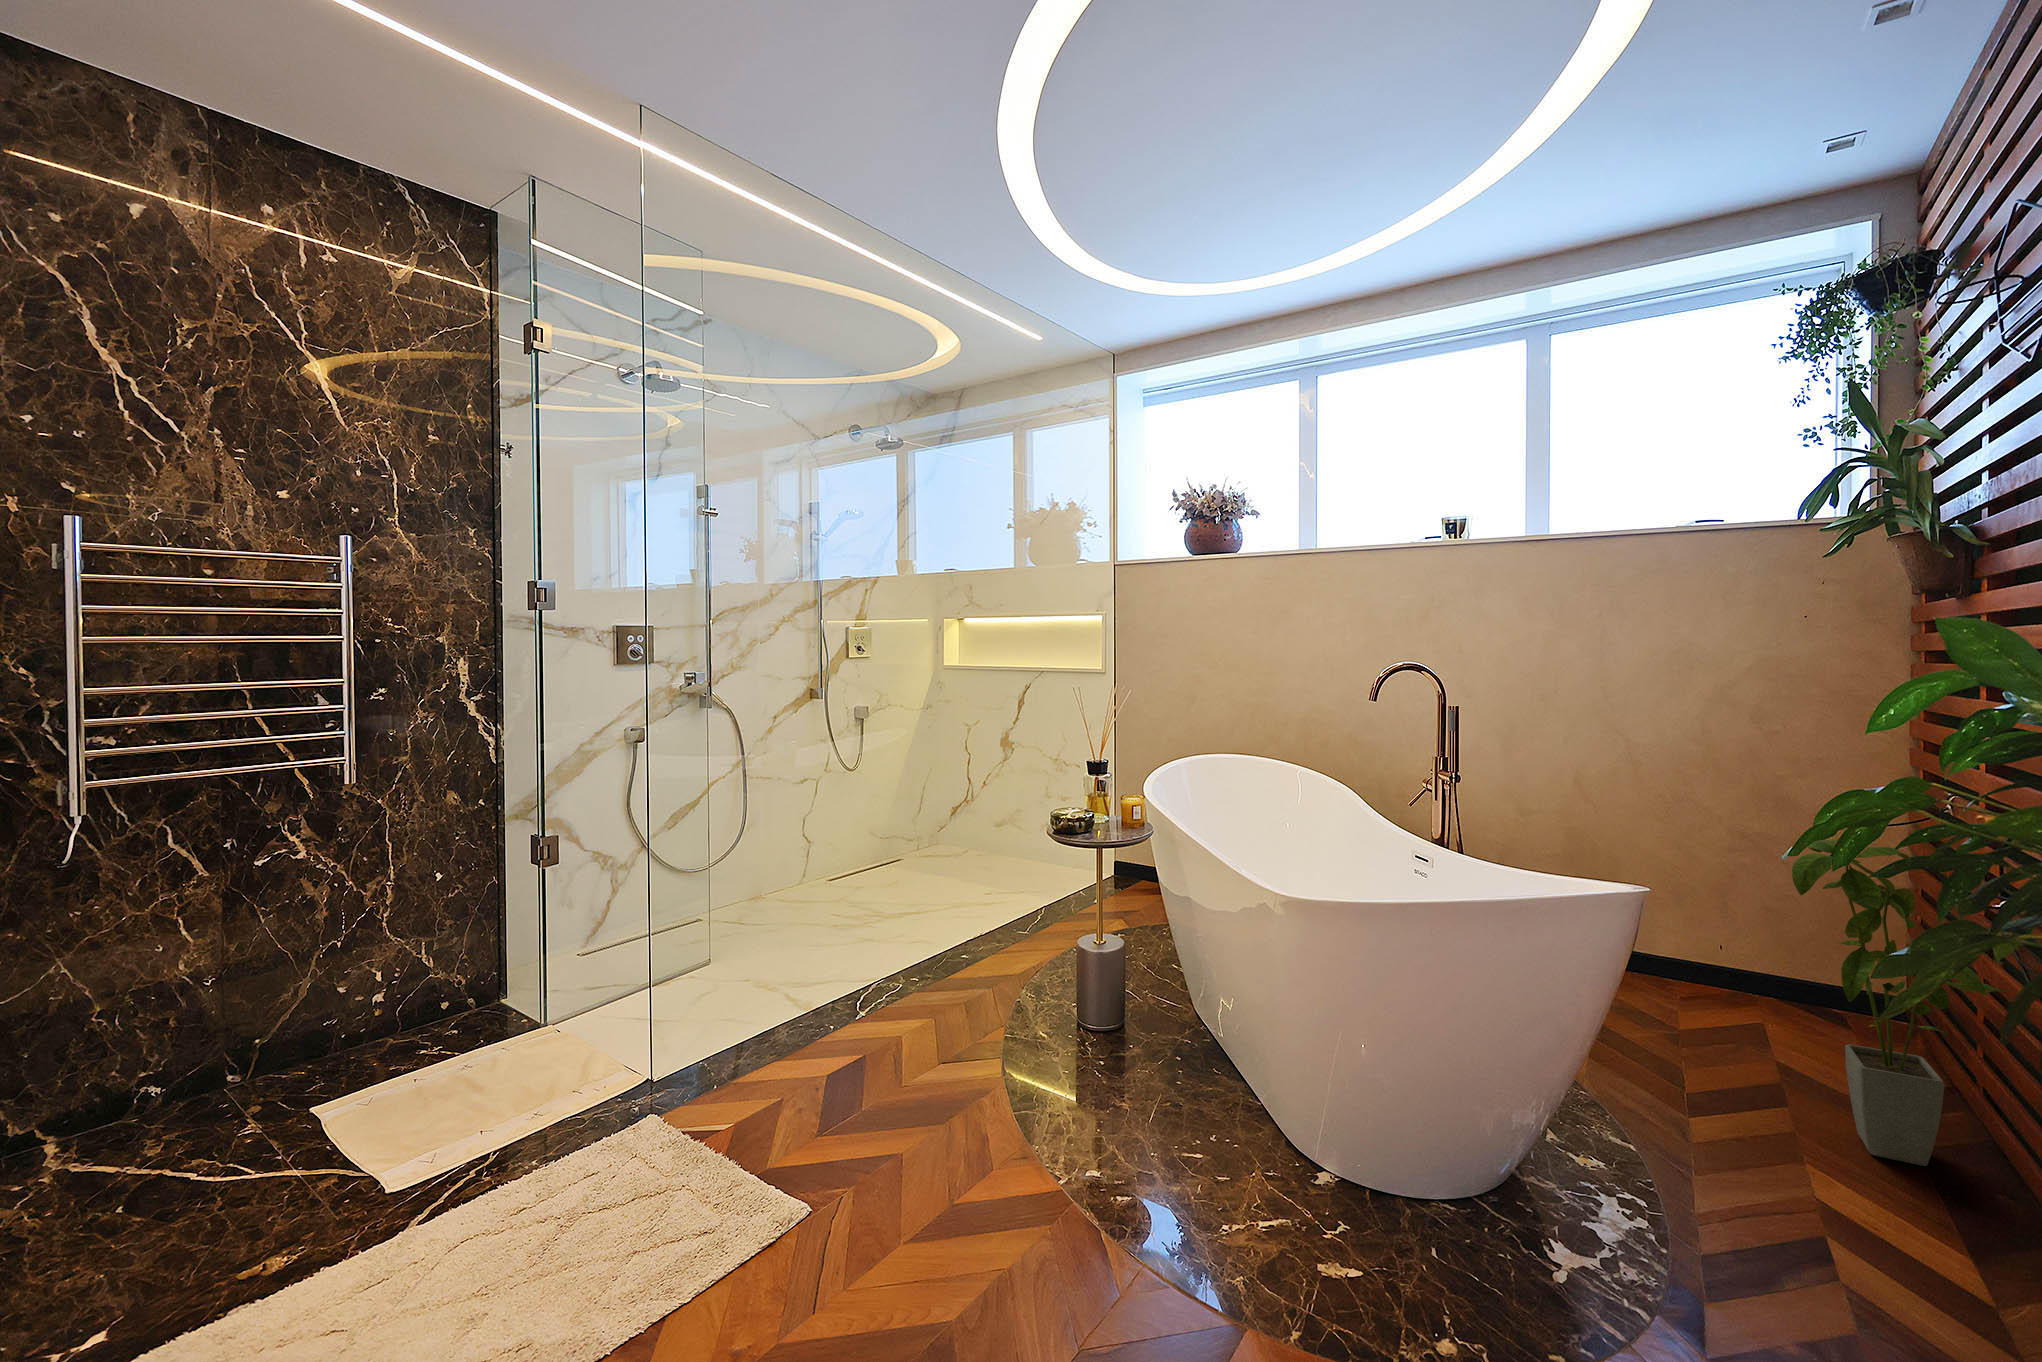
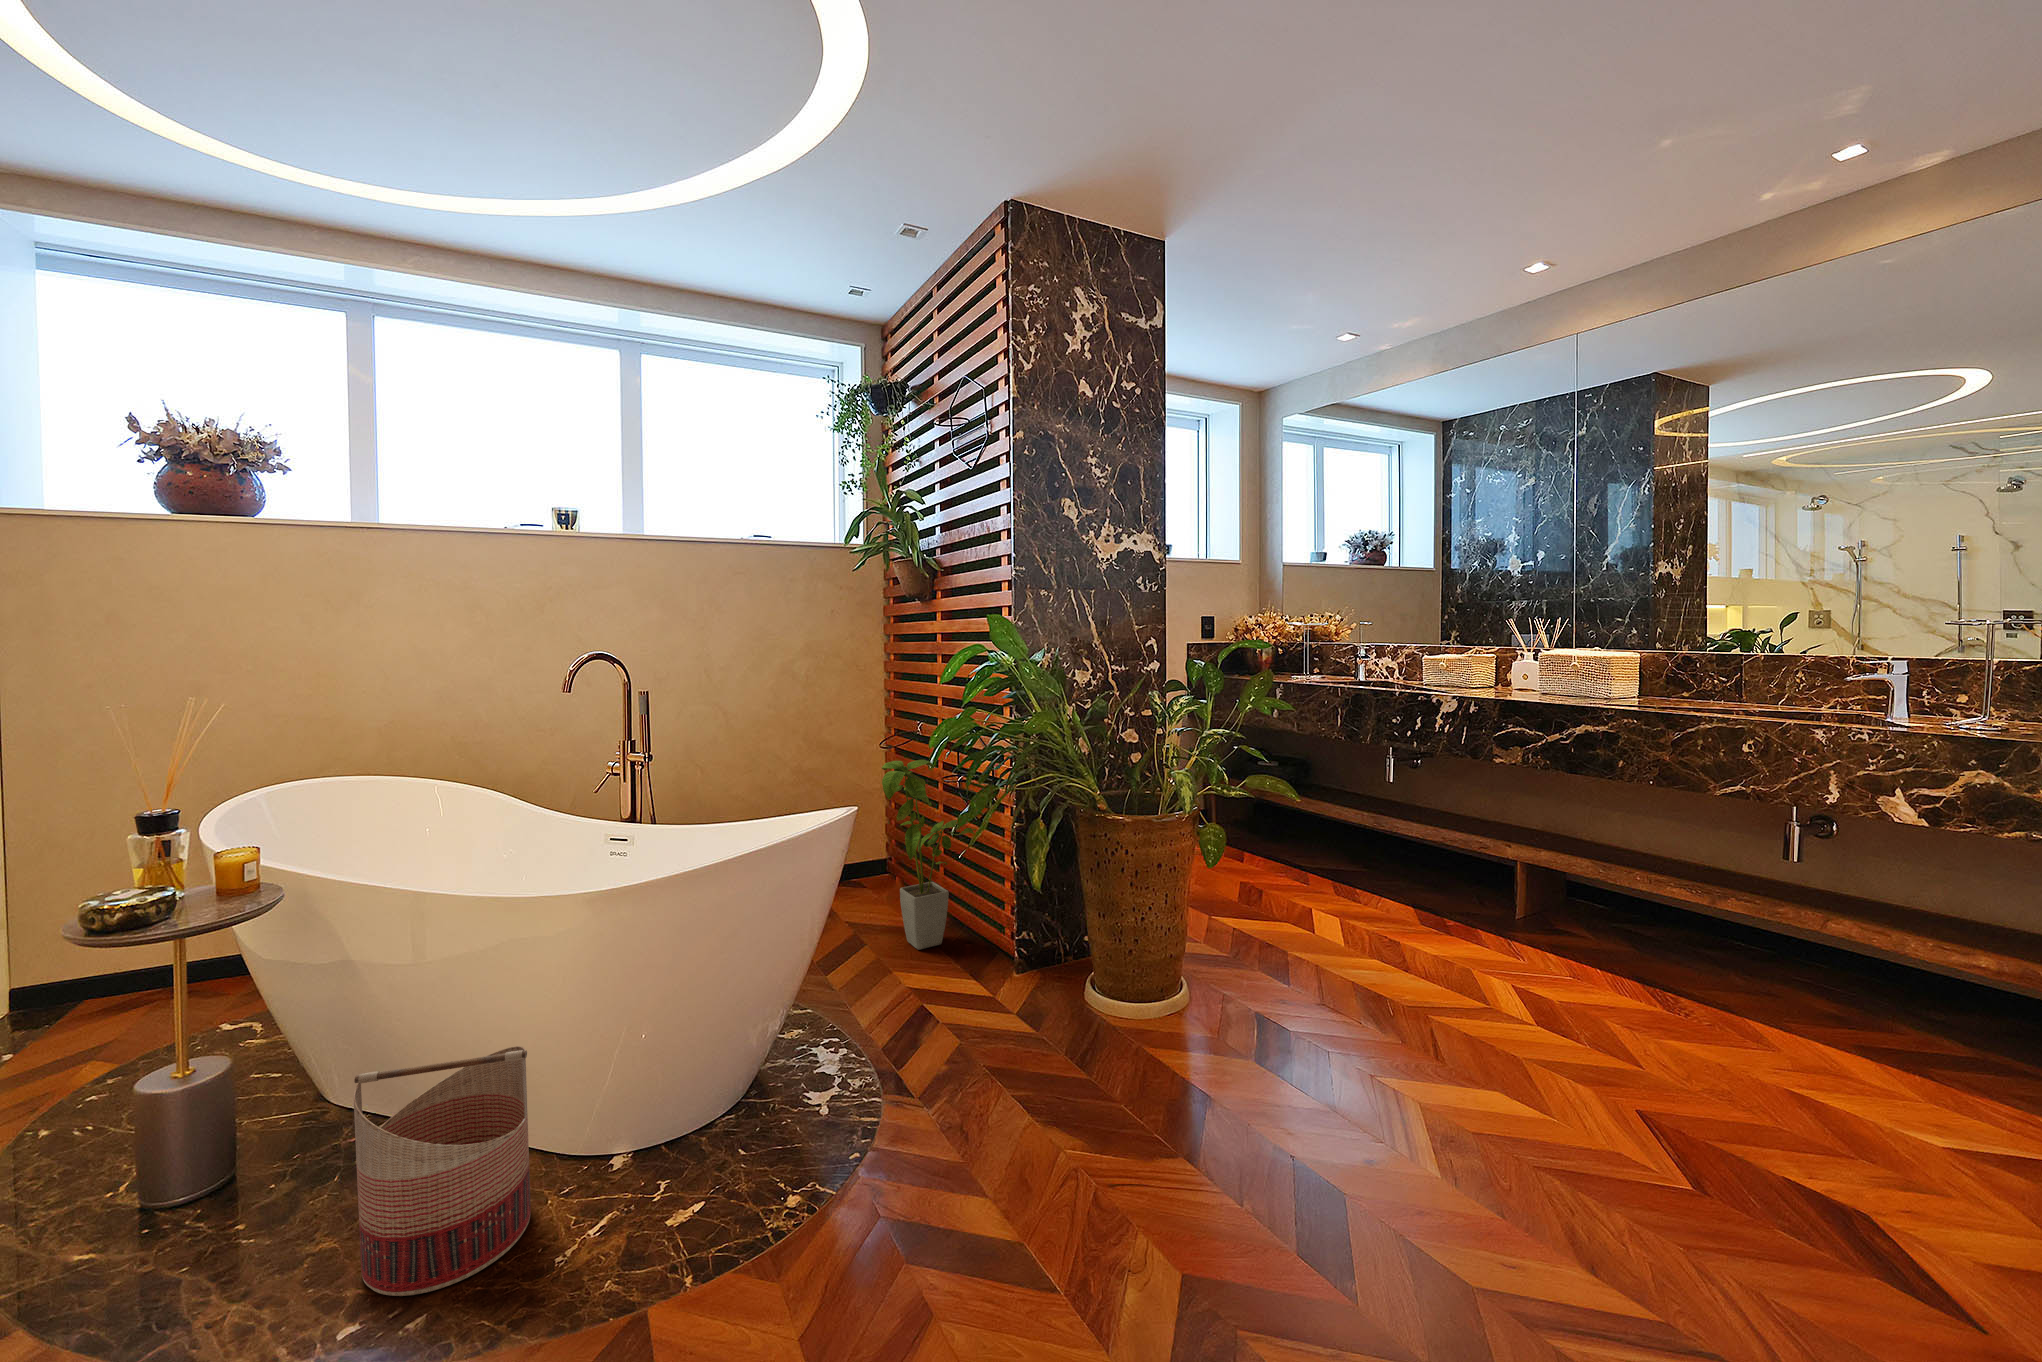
basket: none [1114,982,1235,1195] -> present [354,1046,531,1296]

